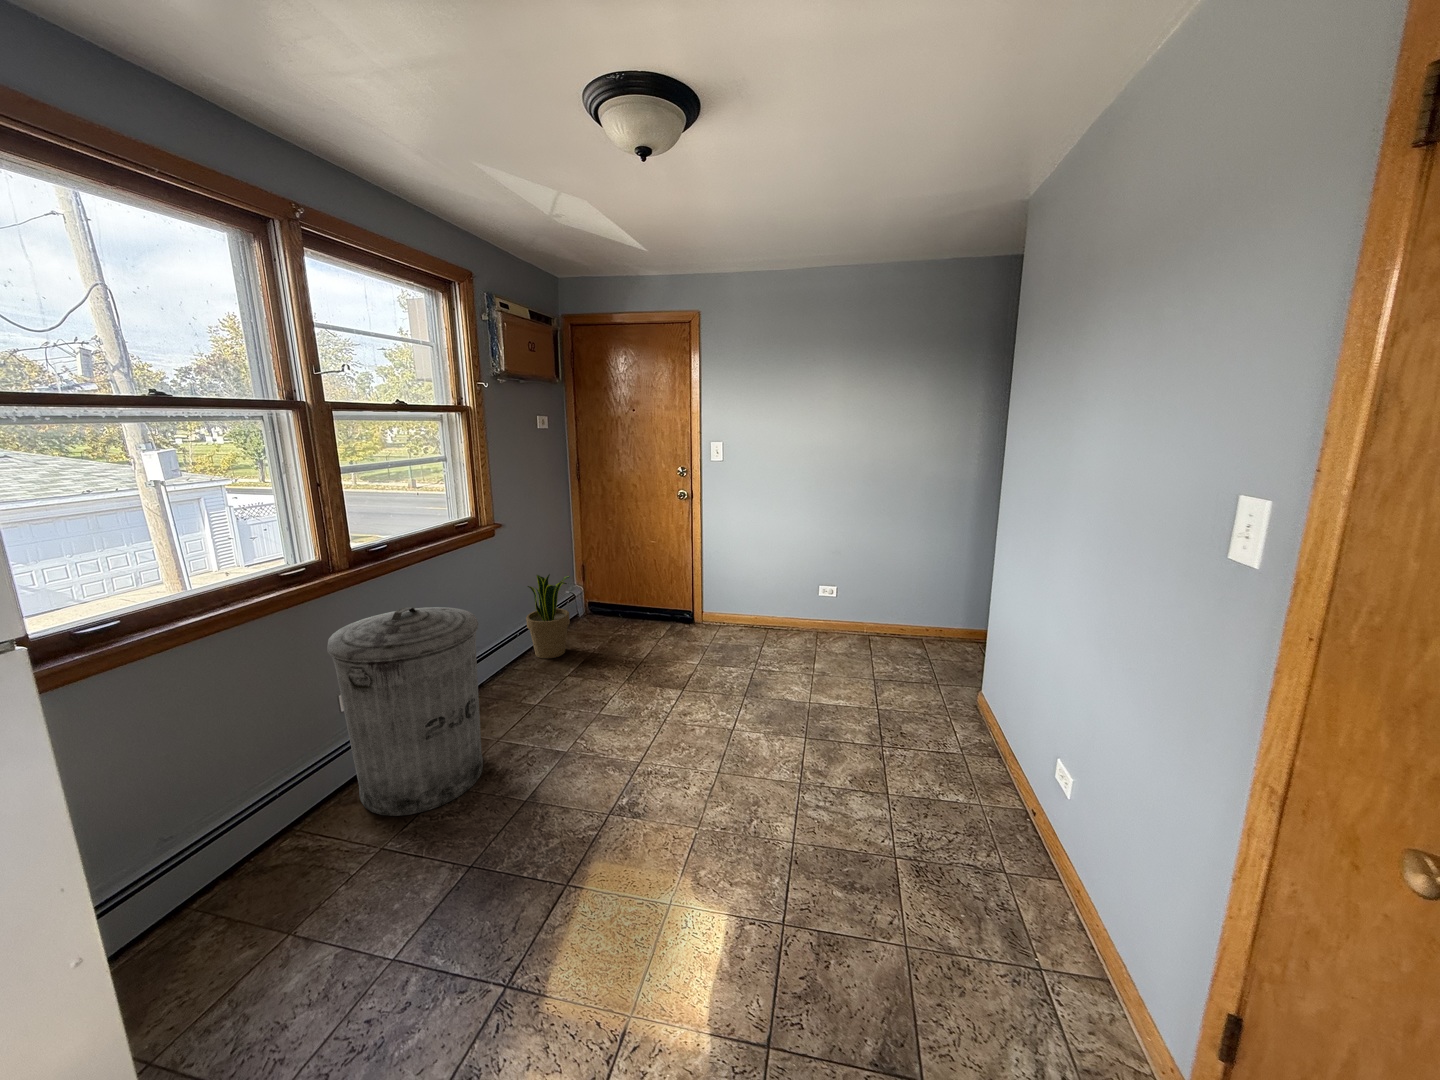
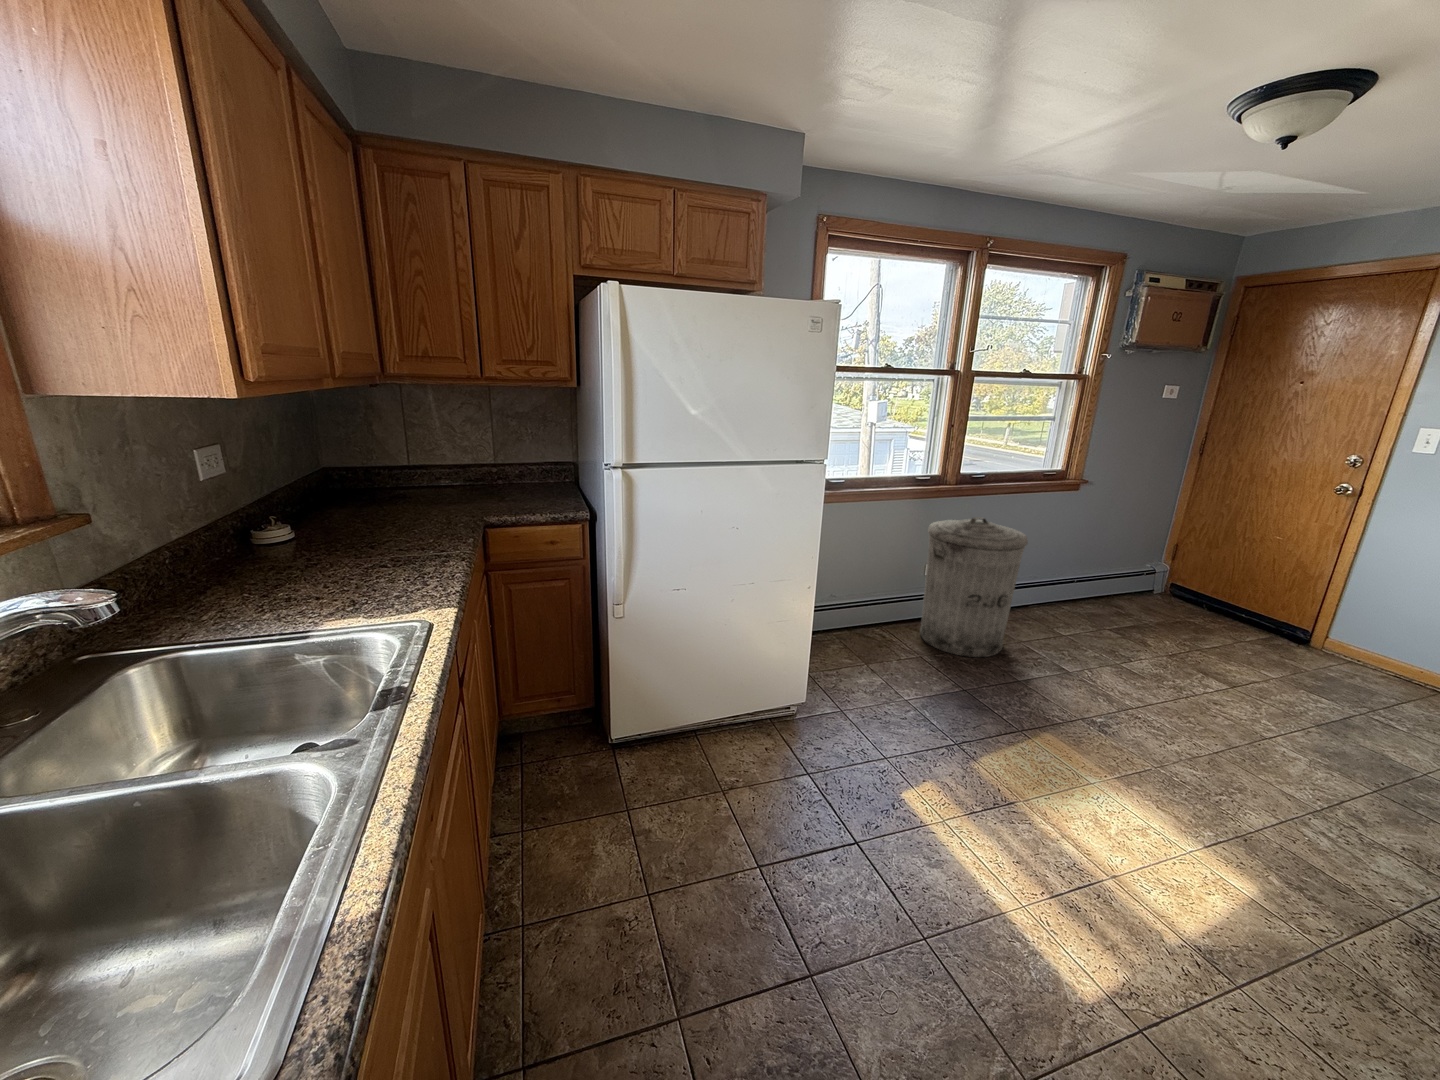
potted plant: present [526,574,570,659] -> none [1087,536,1146,615]

